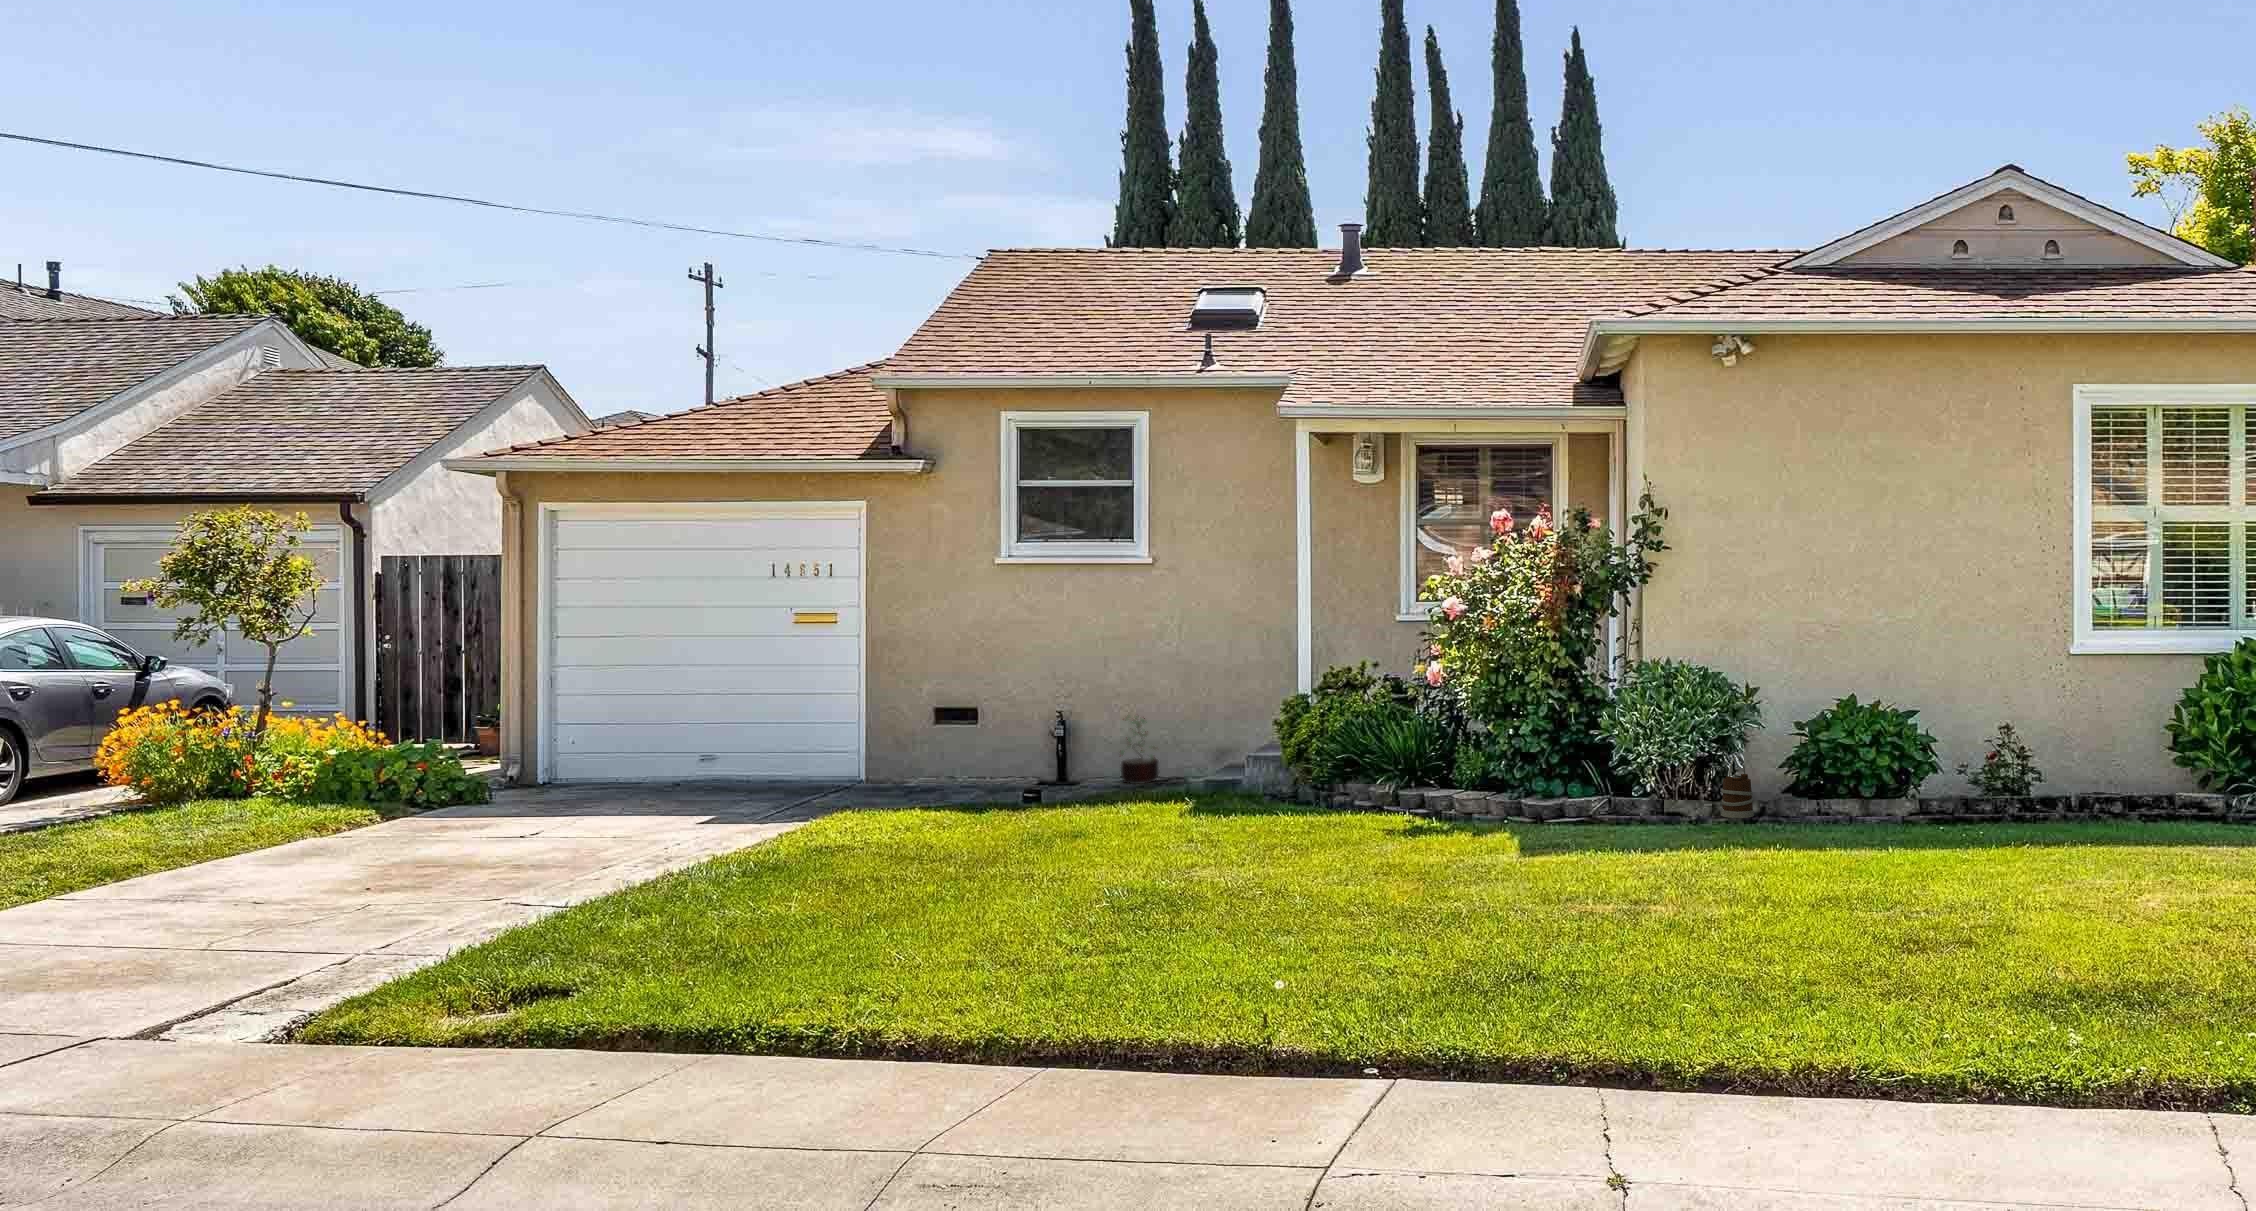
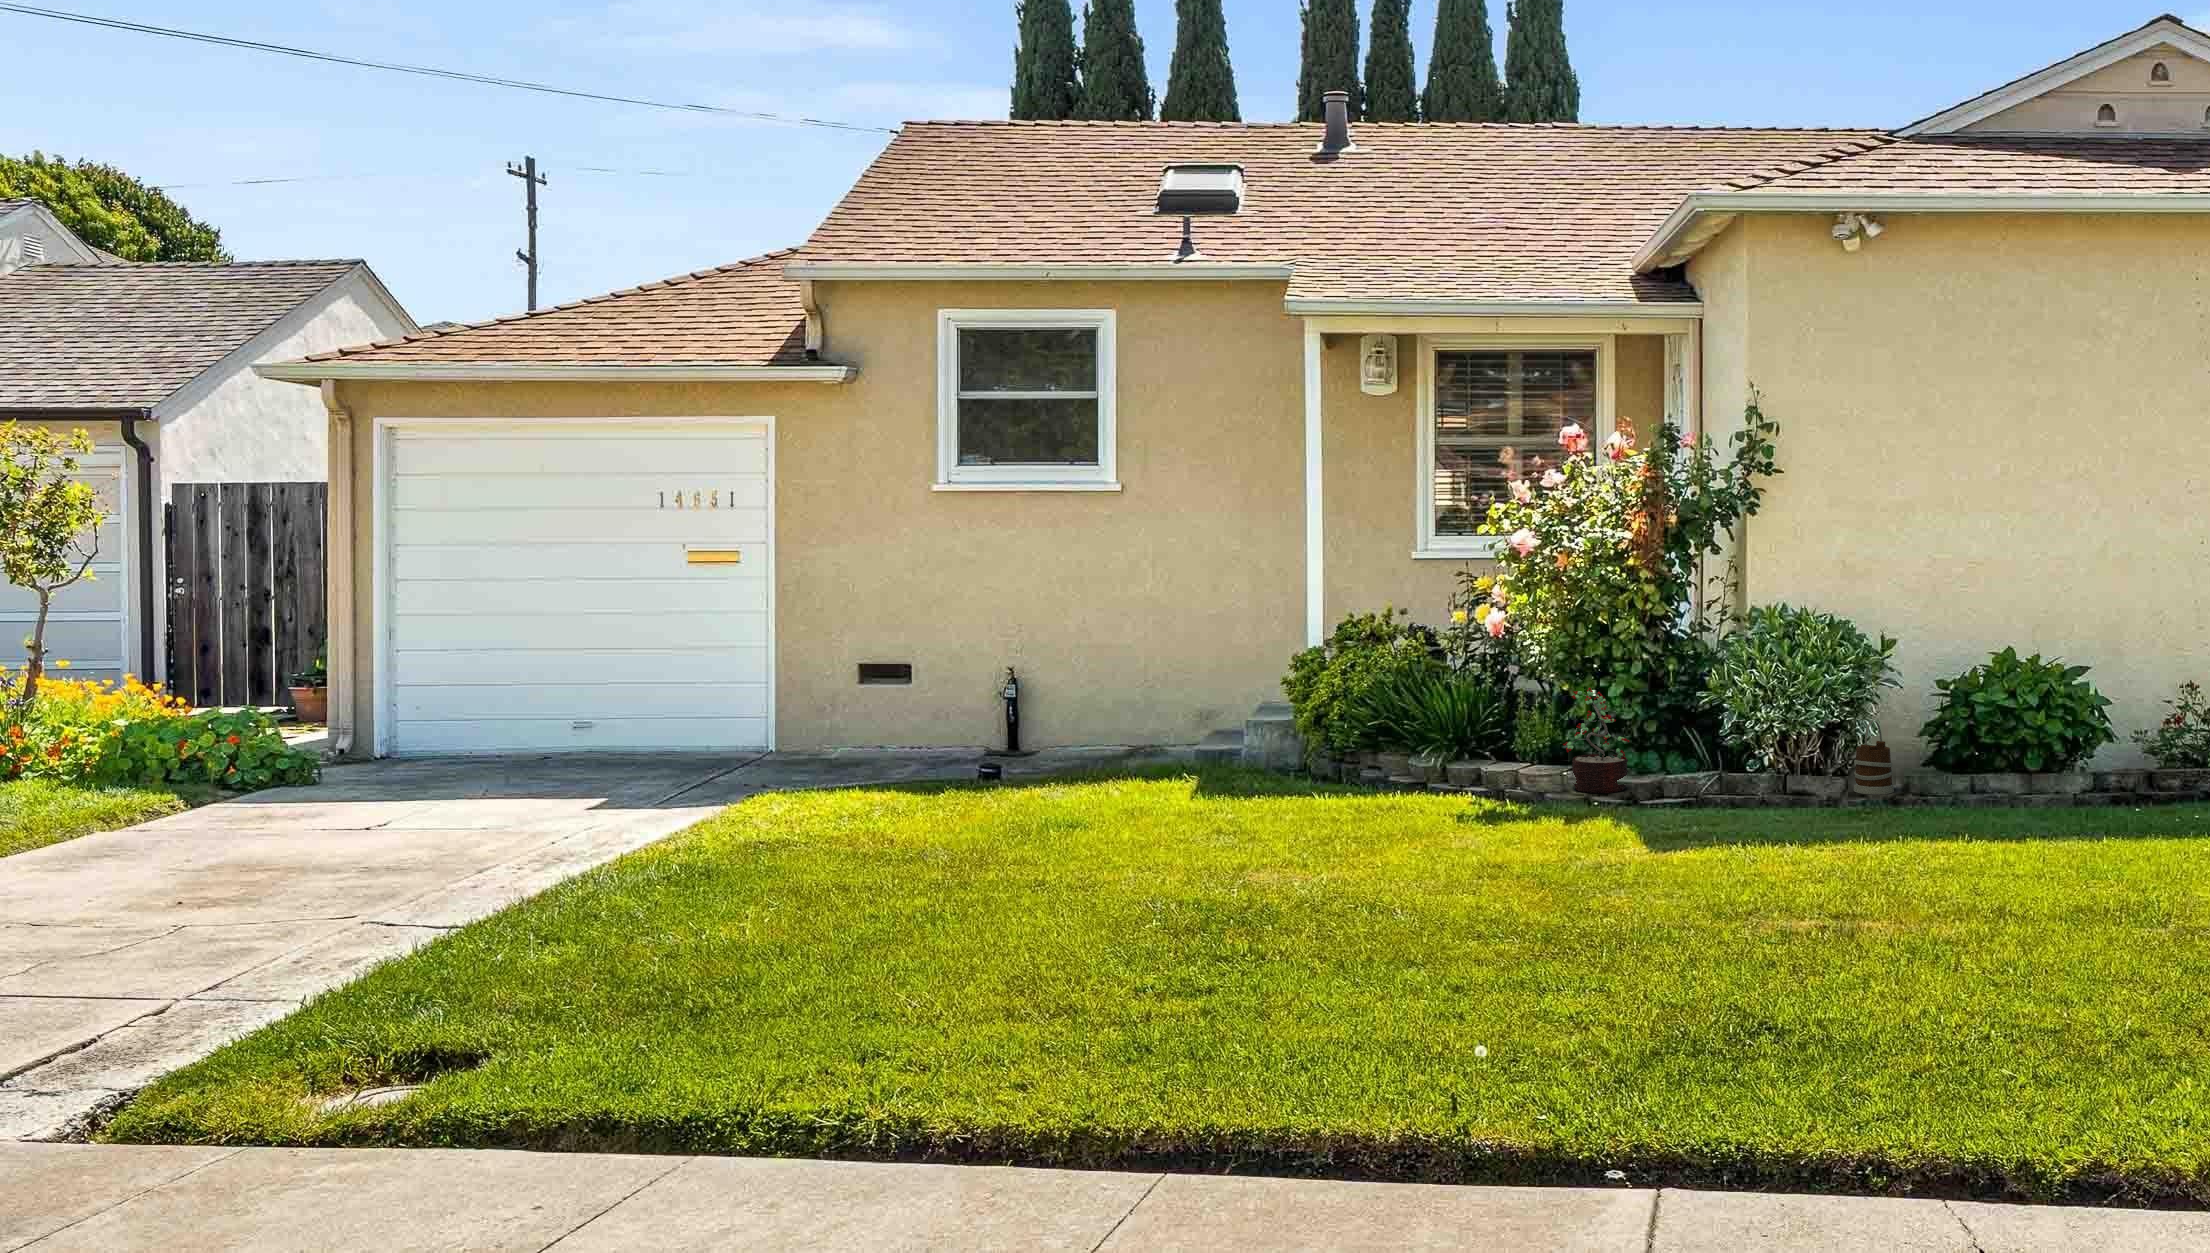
decorative plant: present [1120,716,1158,784] -> present [1564,688,1629,793]

